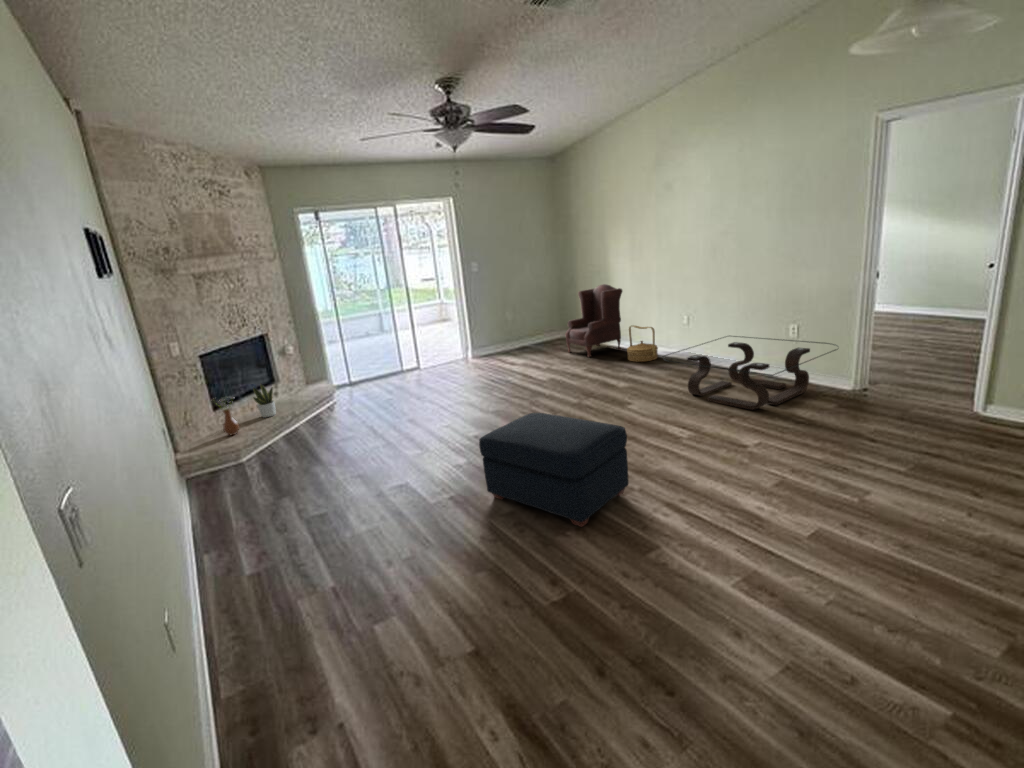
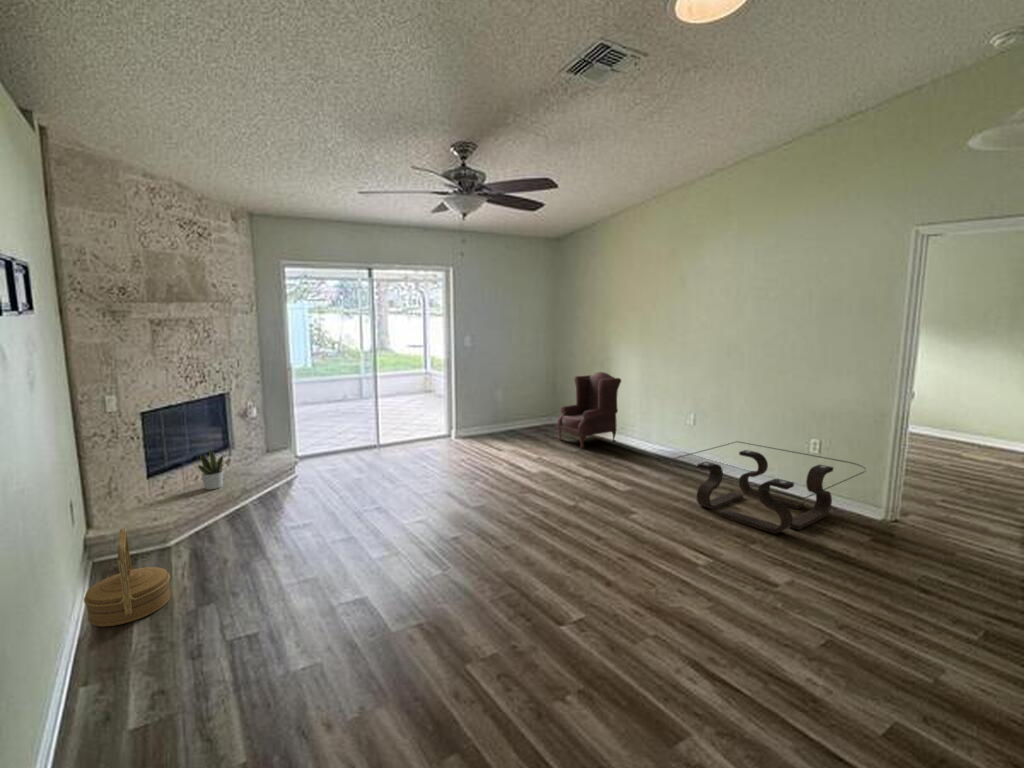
woven basket: present [627,325,658,362] -> present [84,529,170,627]
vase: present [216,397,240,435] -> none [141,463,176,511]
ottoman: present [479,413,629,527] -> none [461,522,646,694]

